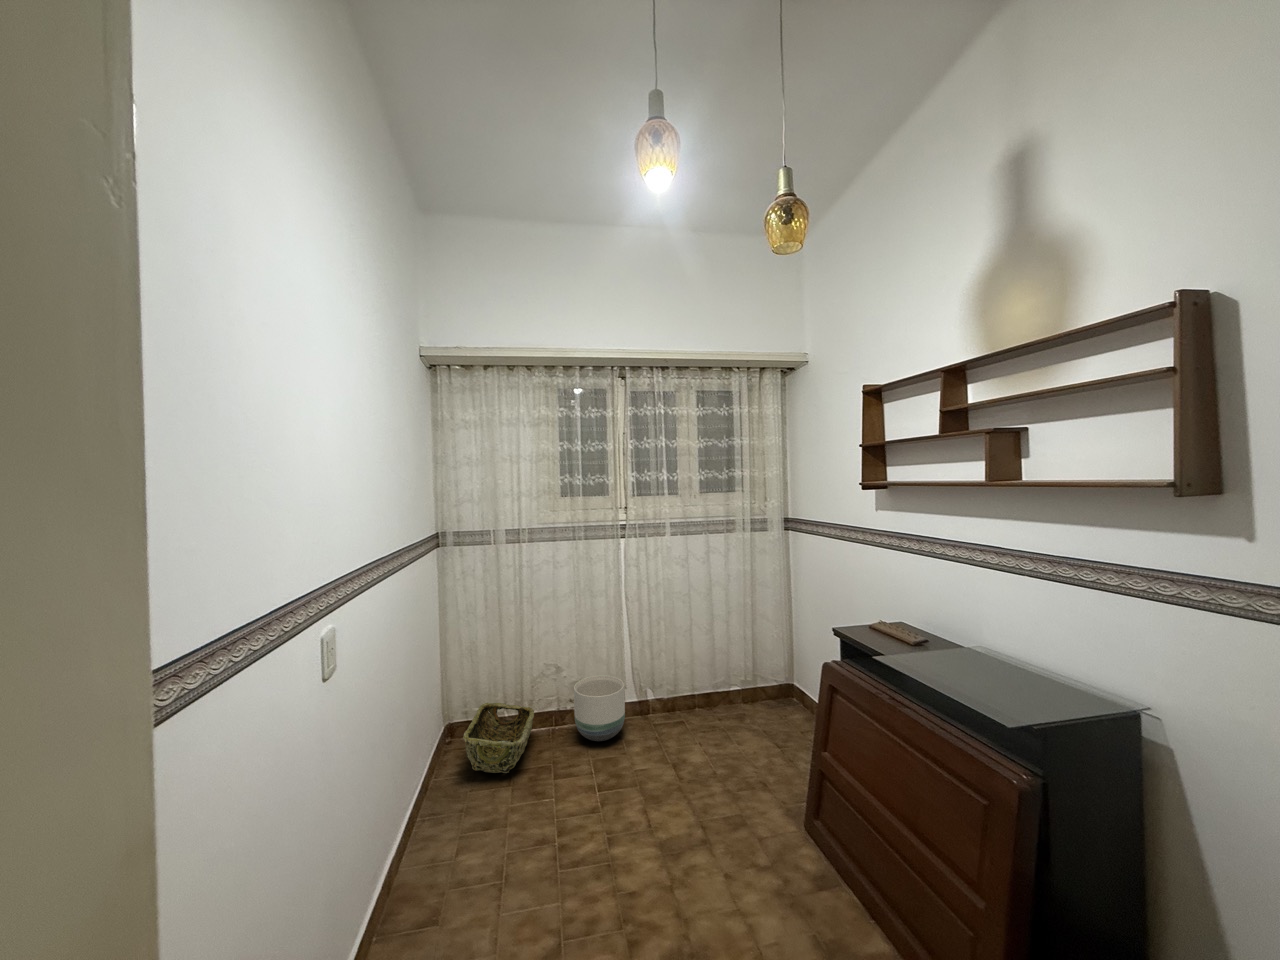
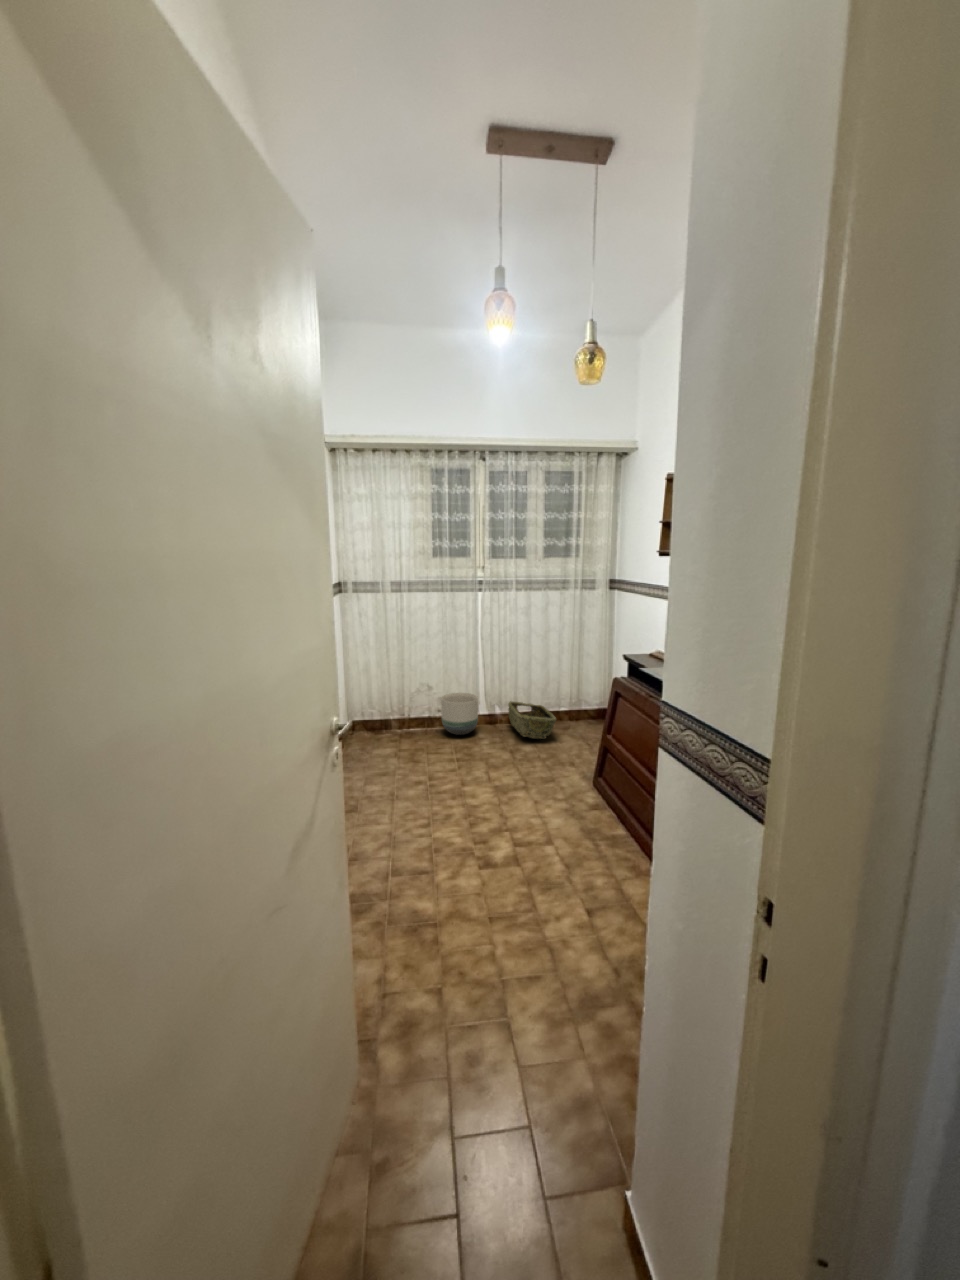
woven basket: present [463,703,534,773] -> present [508,701,556,739]

